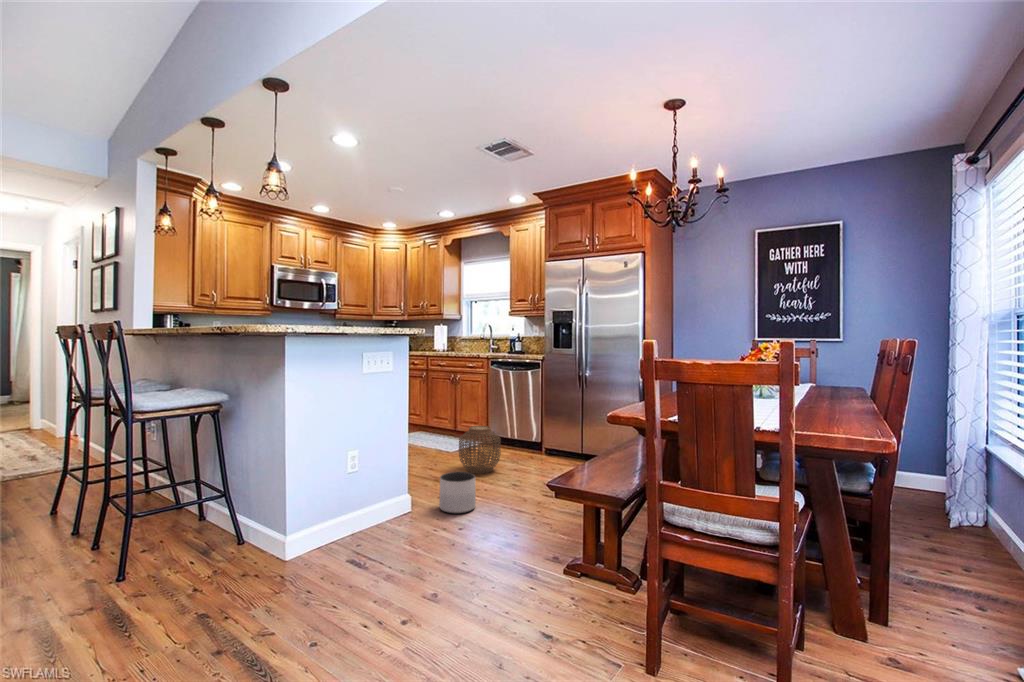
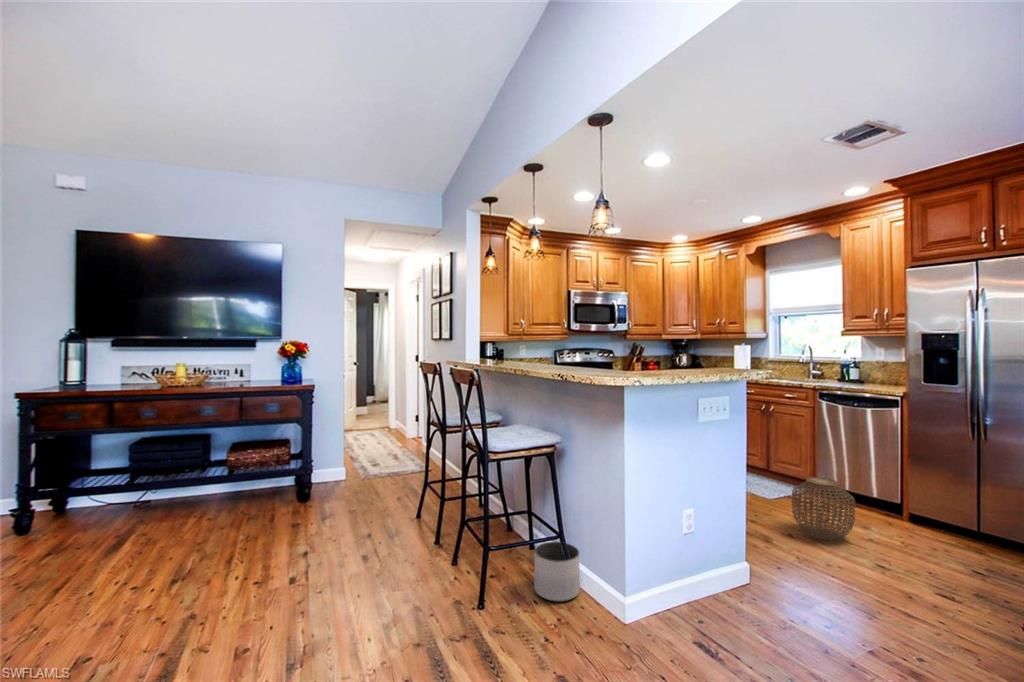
planter: present [439,472,476,514] -> present [534,542,580,602]

